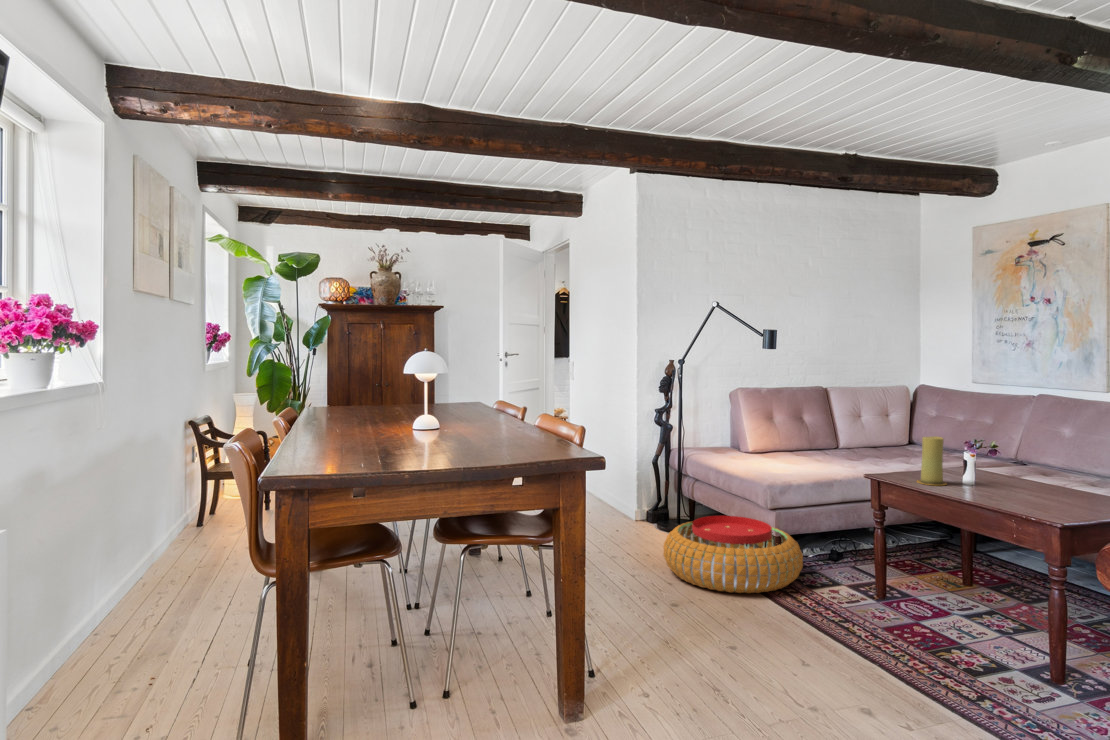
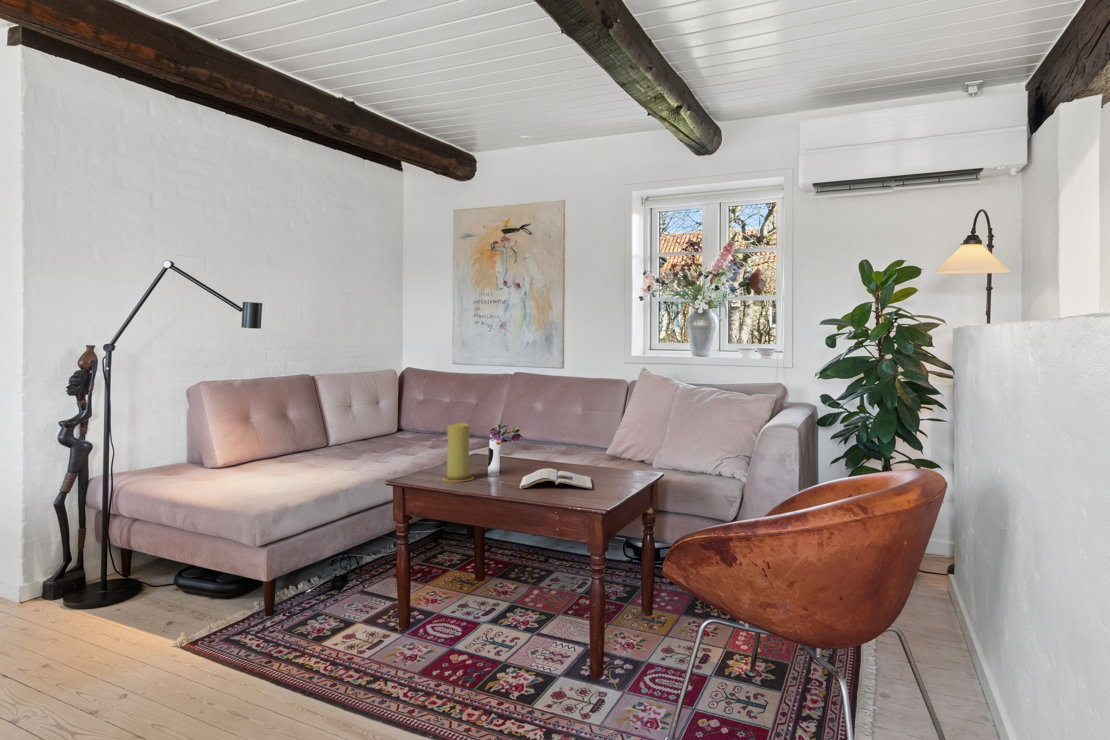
magazine: none [986,486,1074,510] -> present [520,468,592,489]
pouf: present [663,516,803,593] -> none [76,563,306,697]

